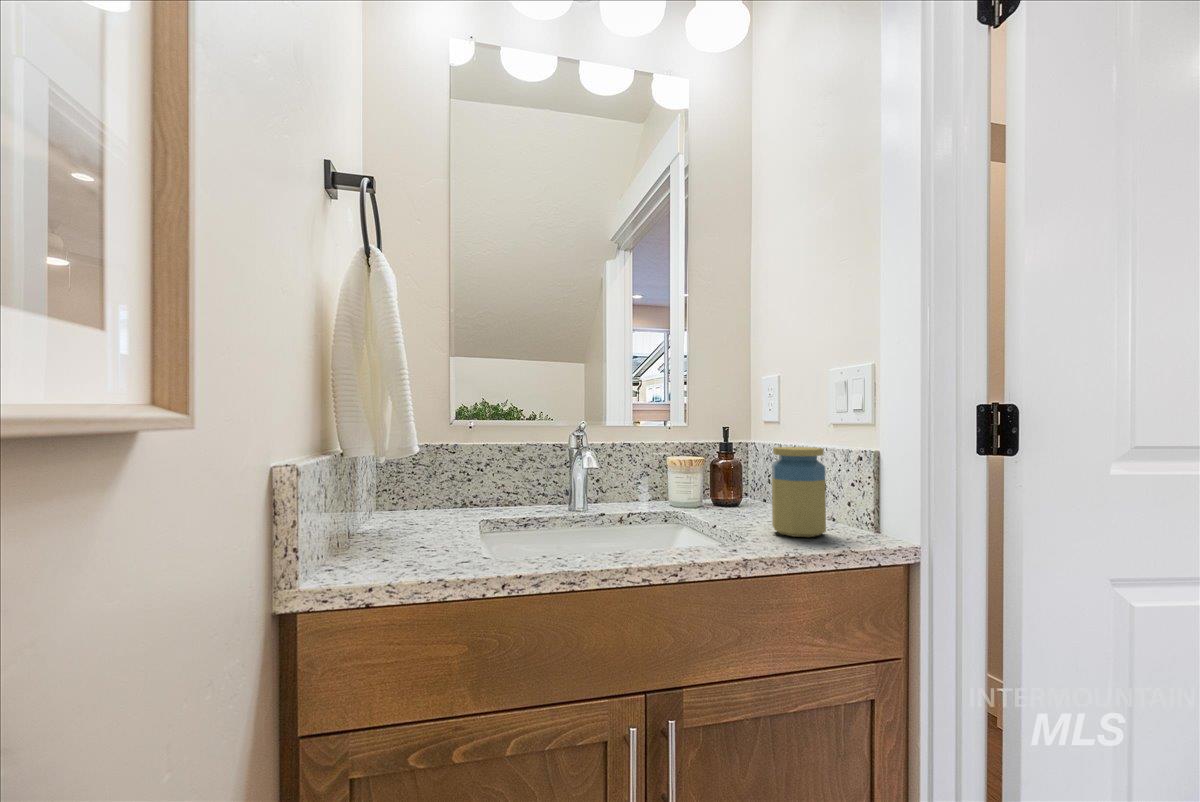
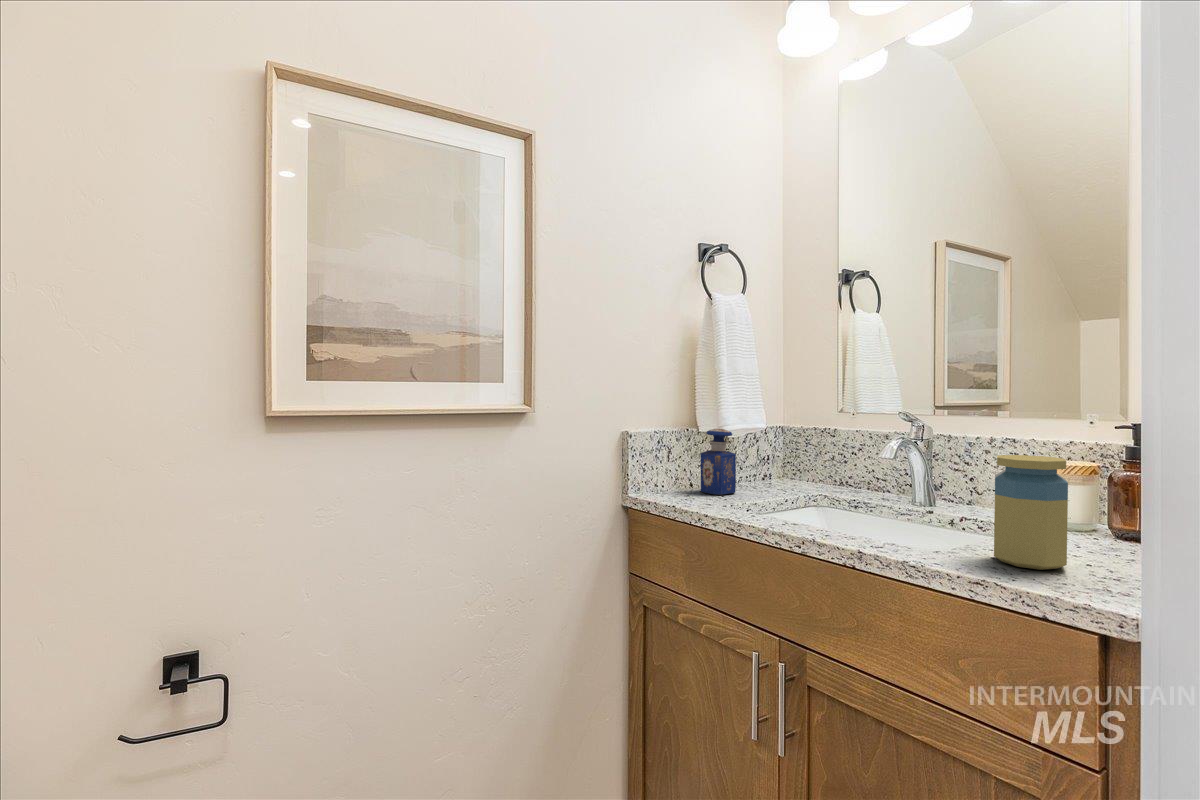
perfume bottle: none [372,452,422,549] -> present [700,429,736,495]

